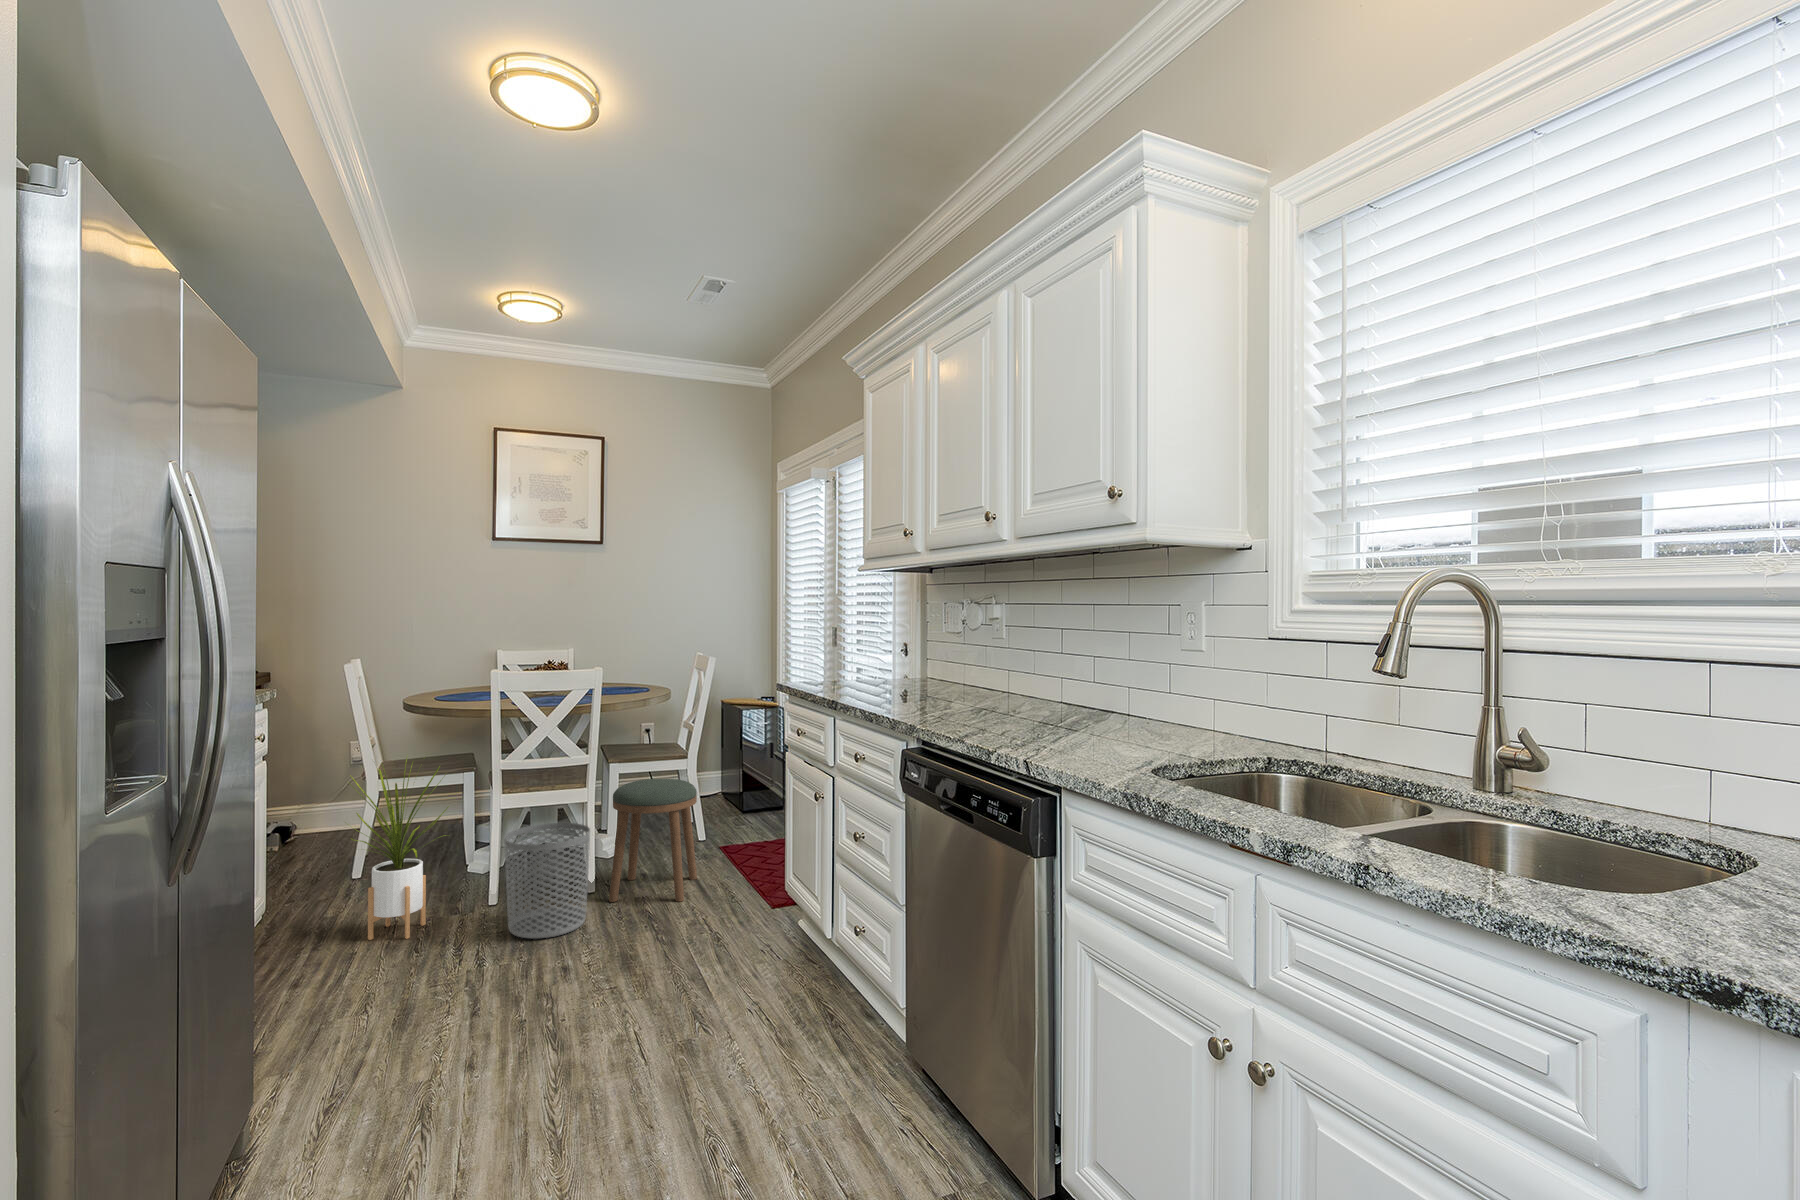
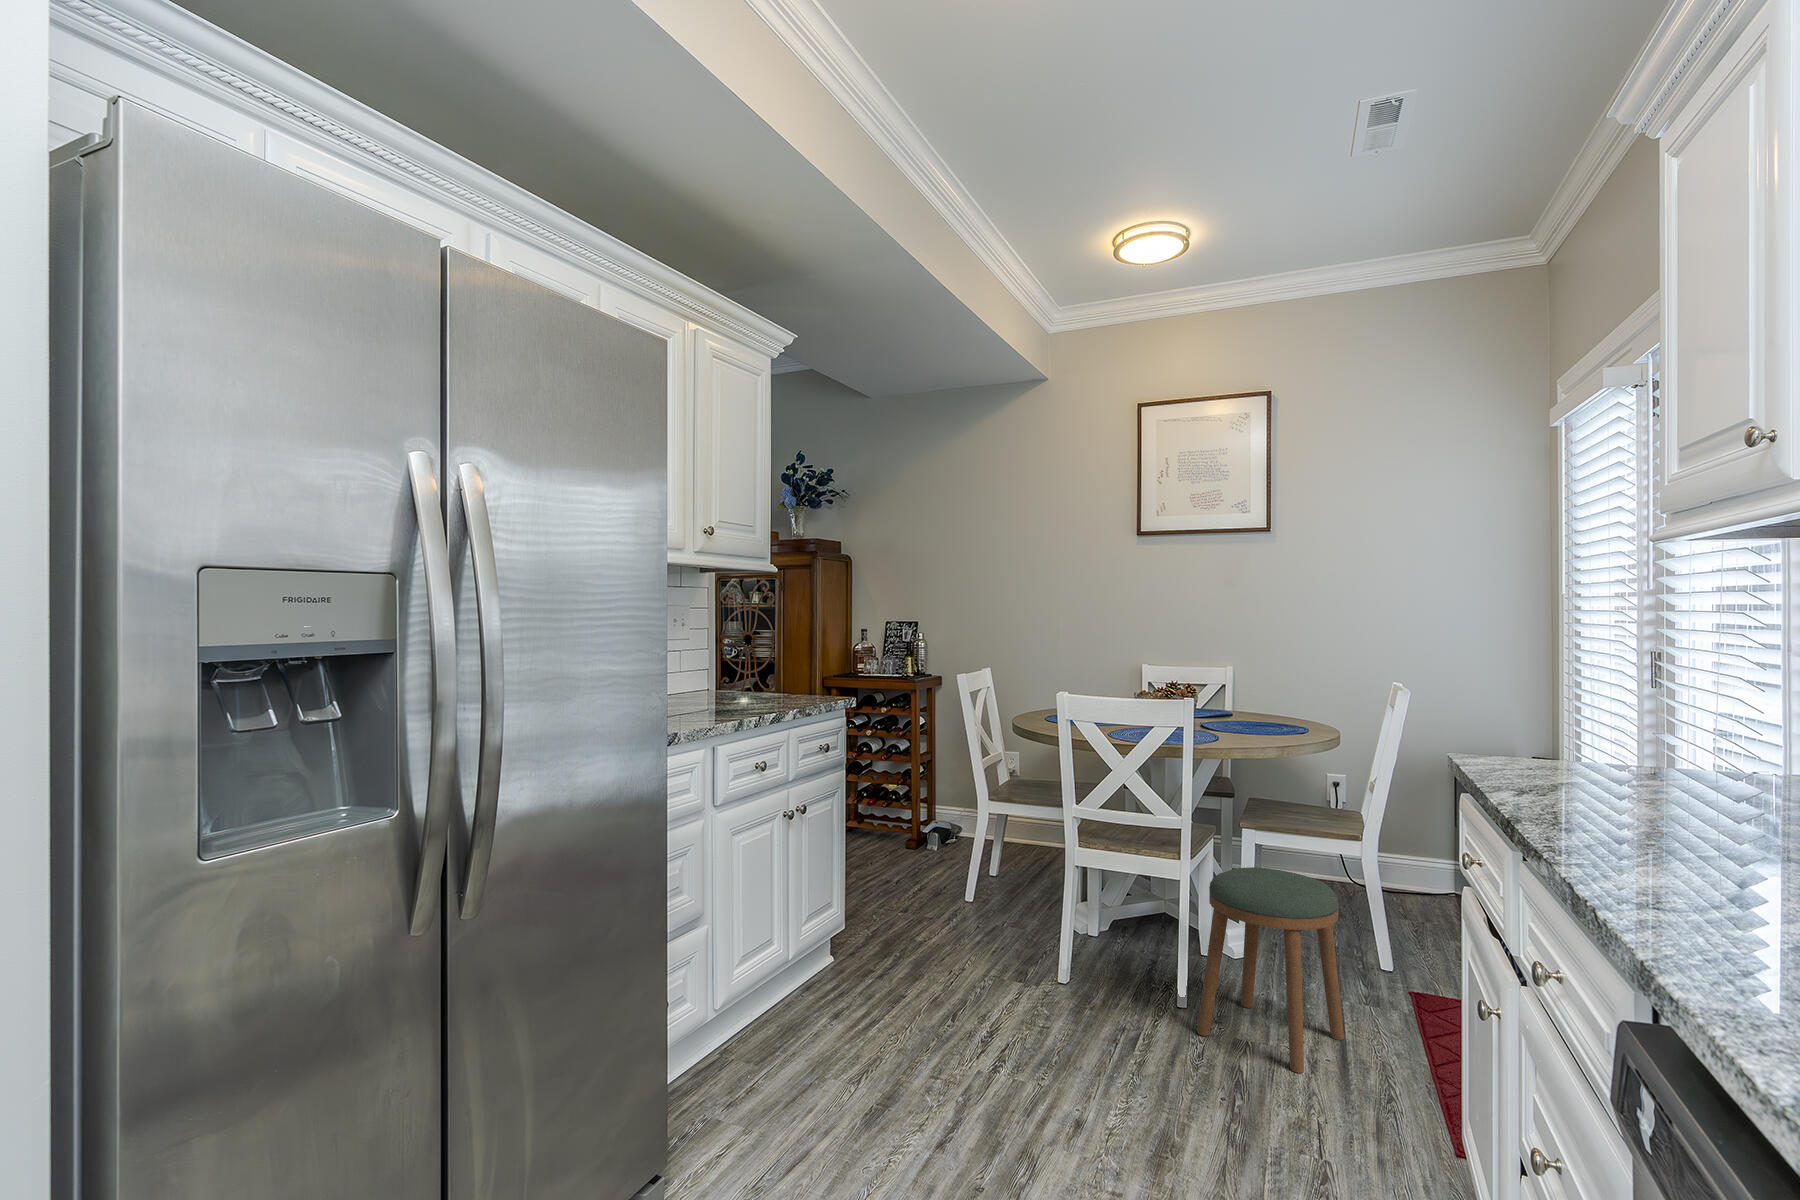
house plant: present [349,758,449,940] -> none [905,781,1013,998]
waste bin: present [504,823,590,939] -> none [1050,900,1159,1064]

